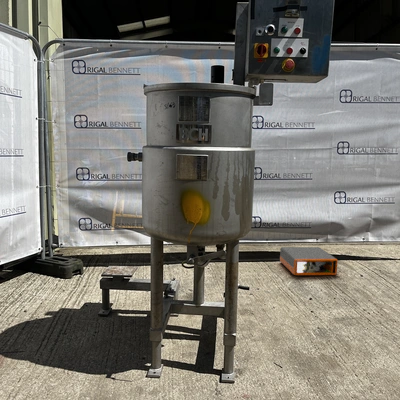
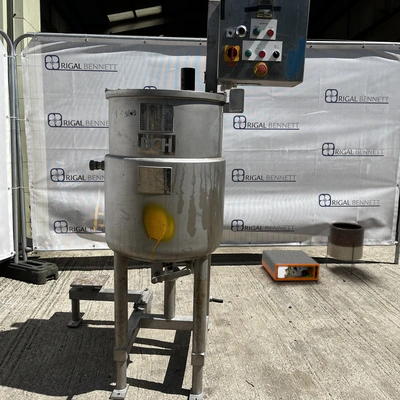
planter: none [343,220,381,271] -> present [326,222,365,275]

